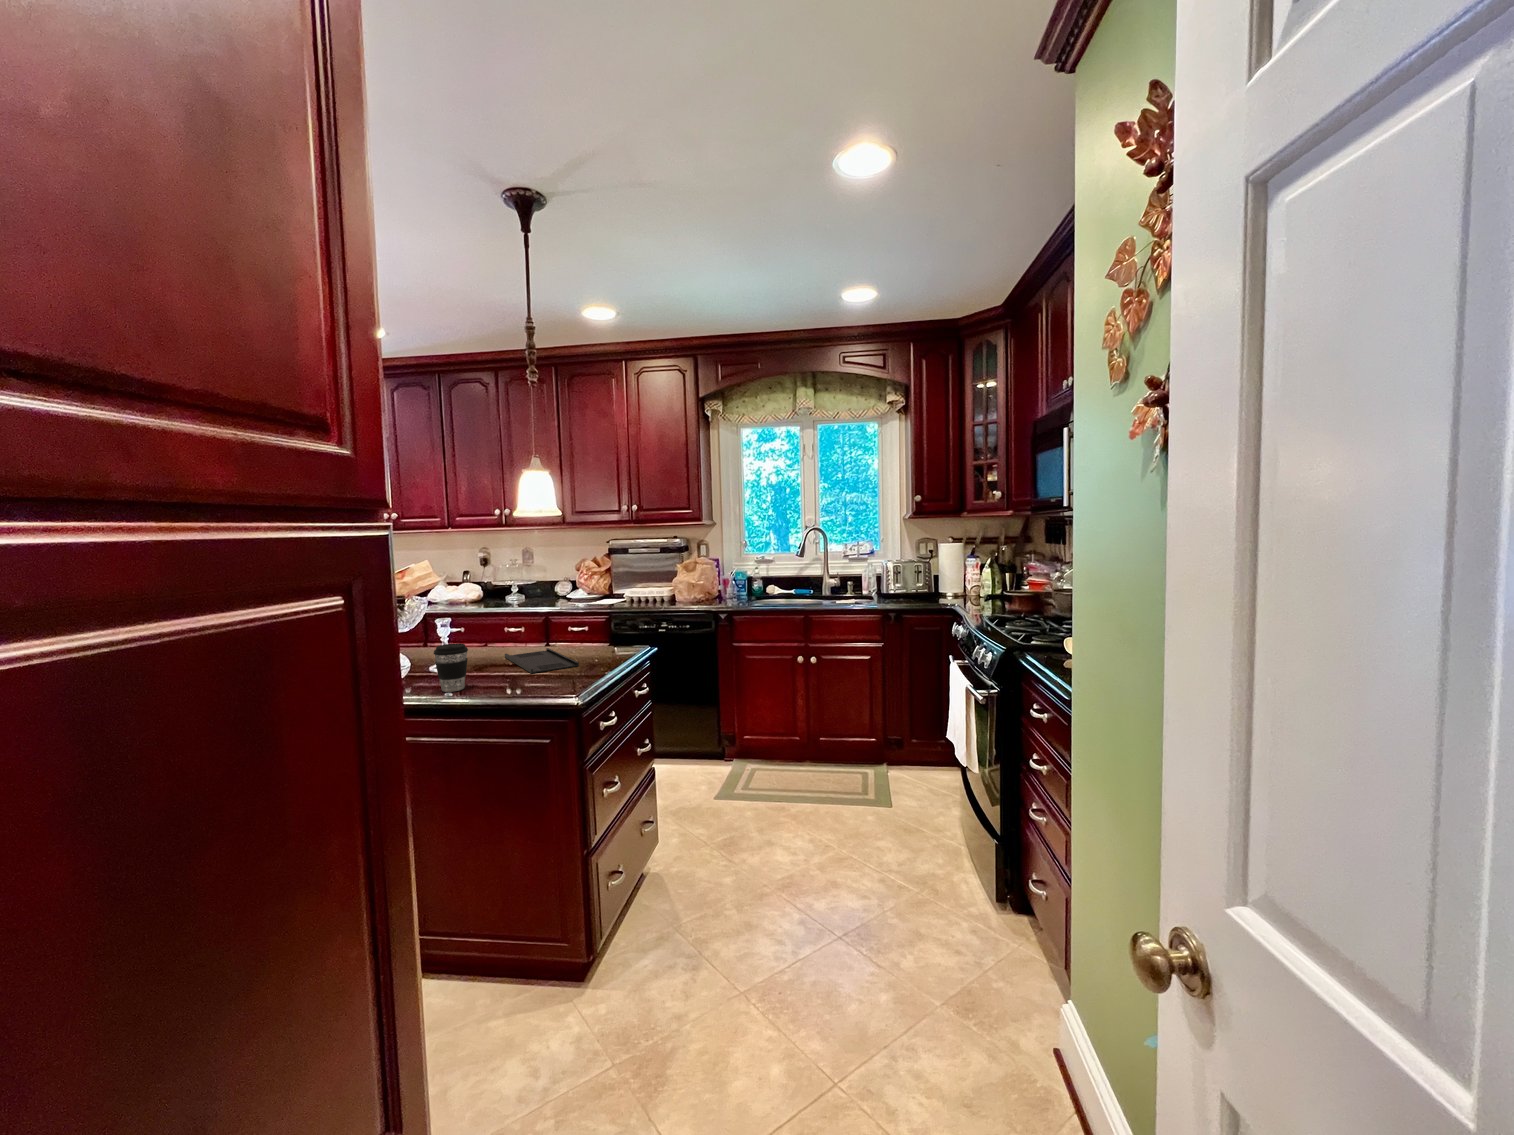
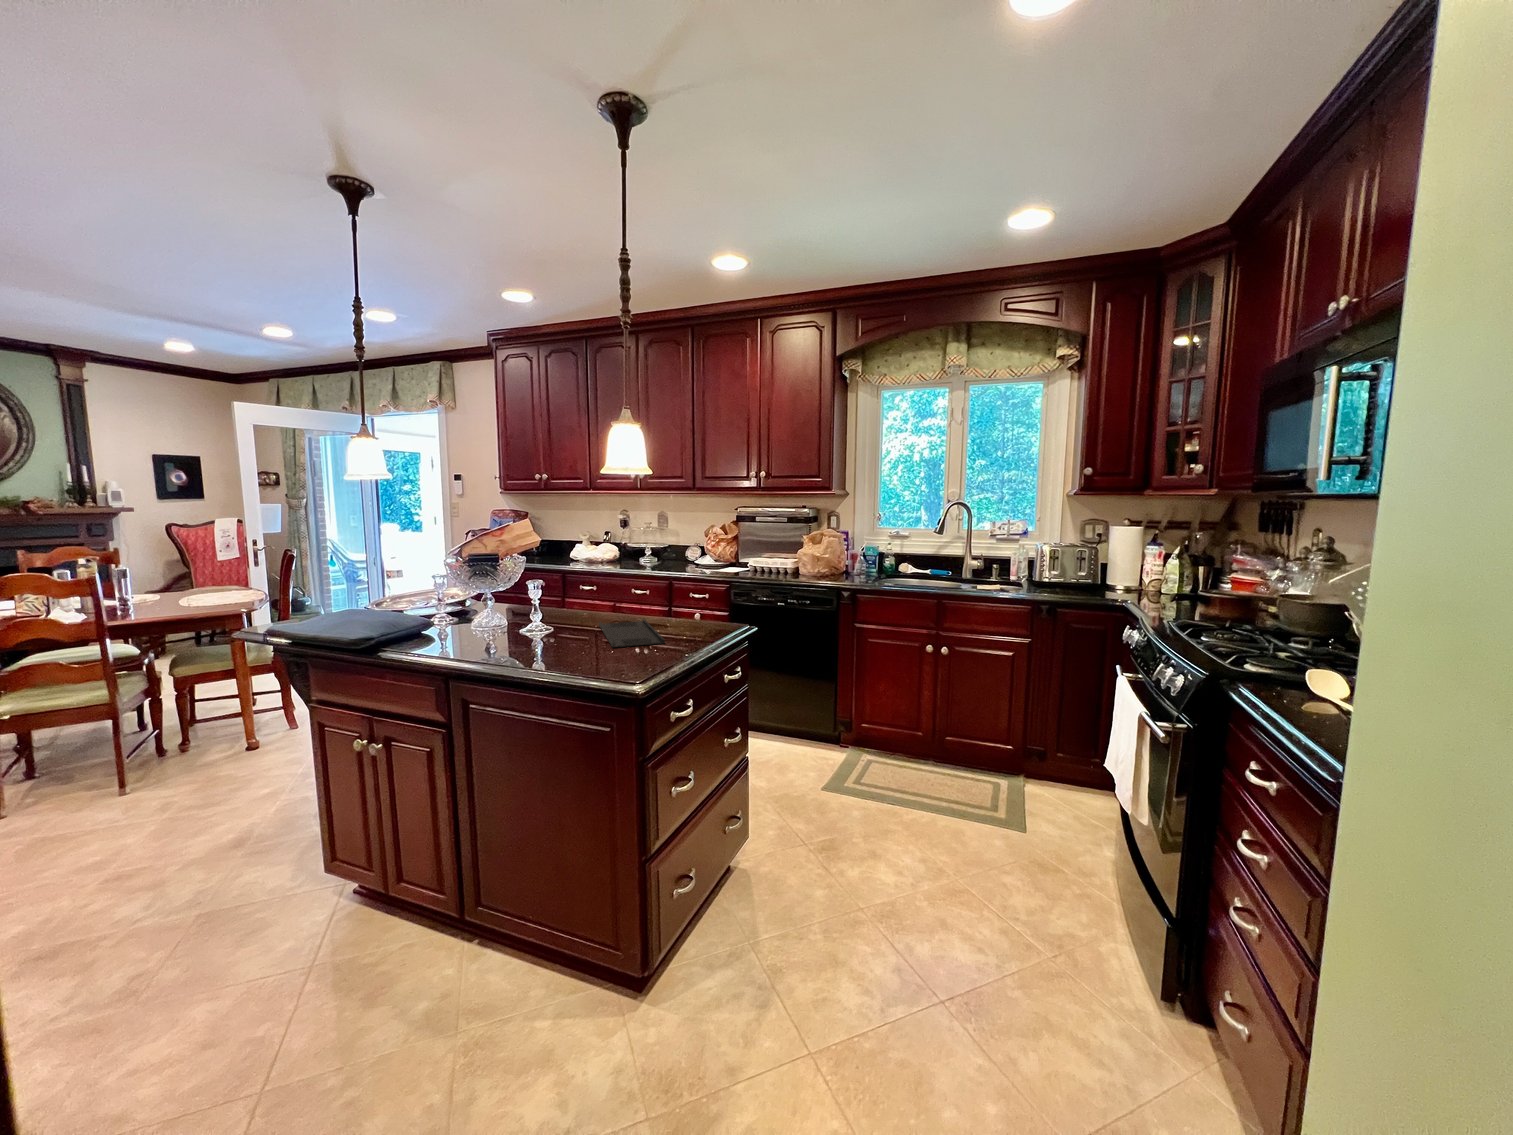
coffee cup: present [434,644,468,692] -> none [507,611,543,662]

